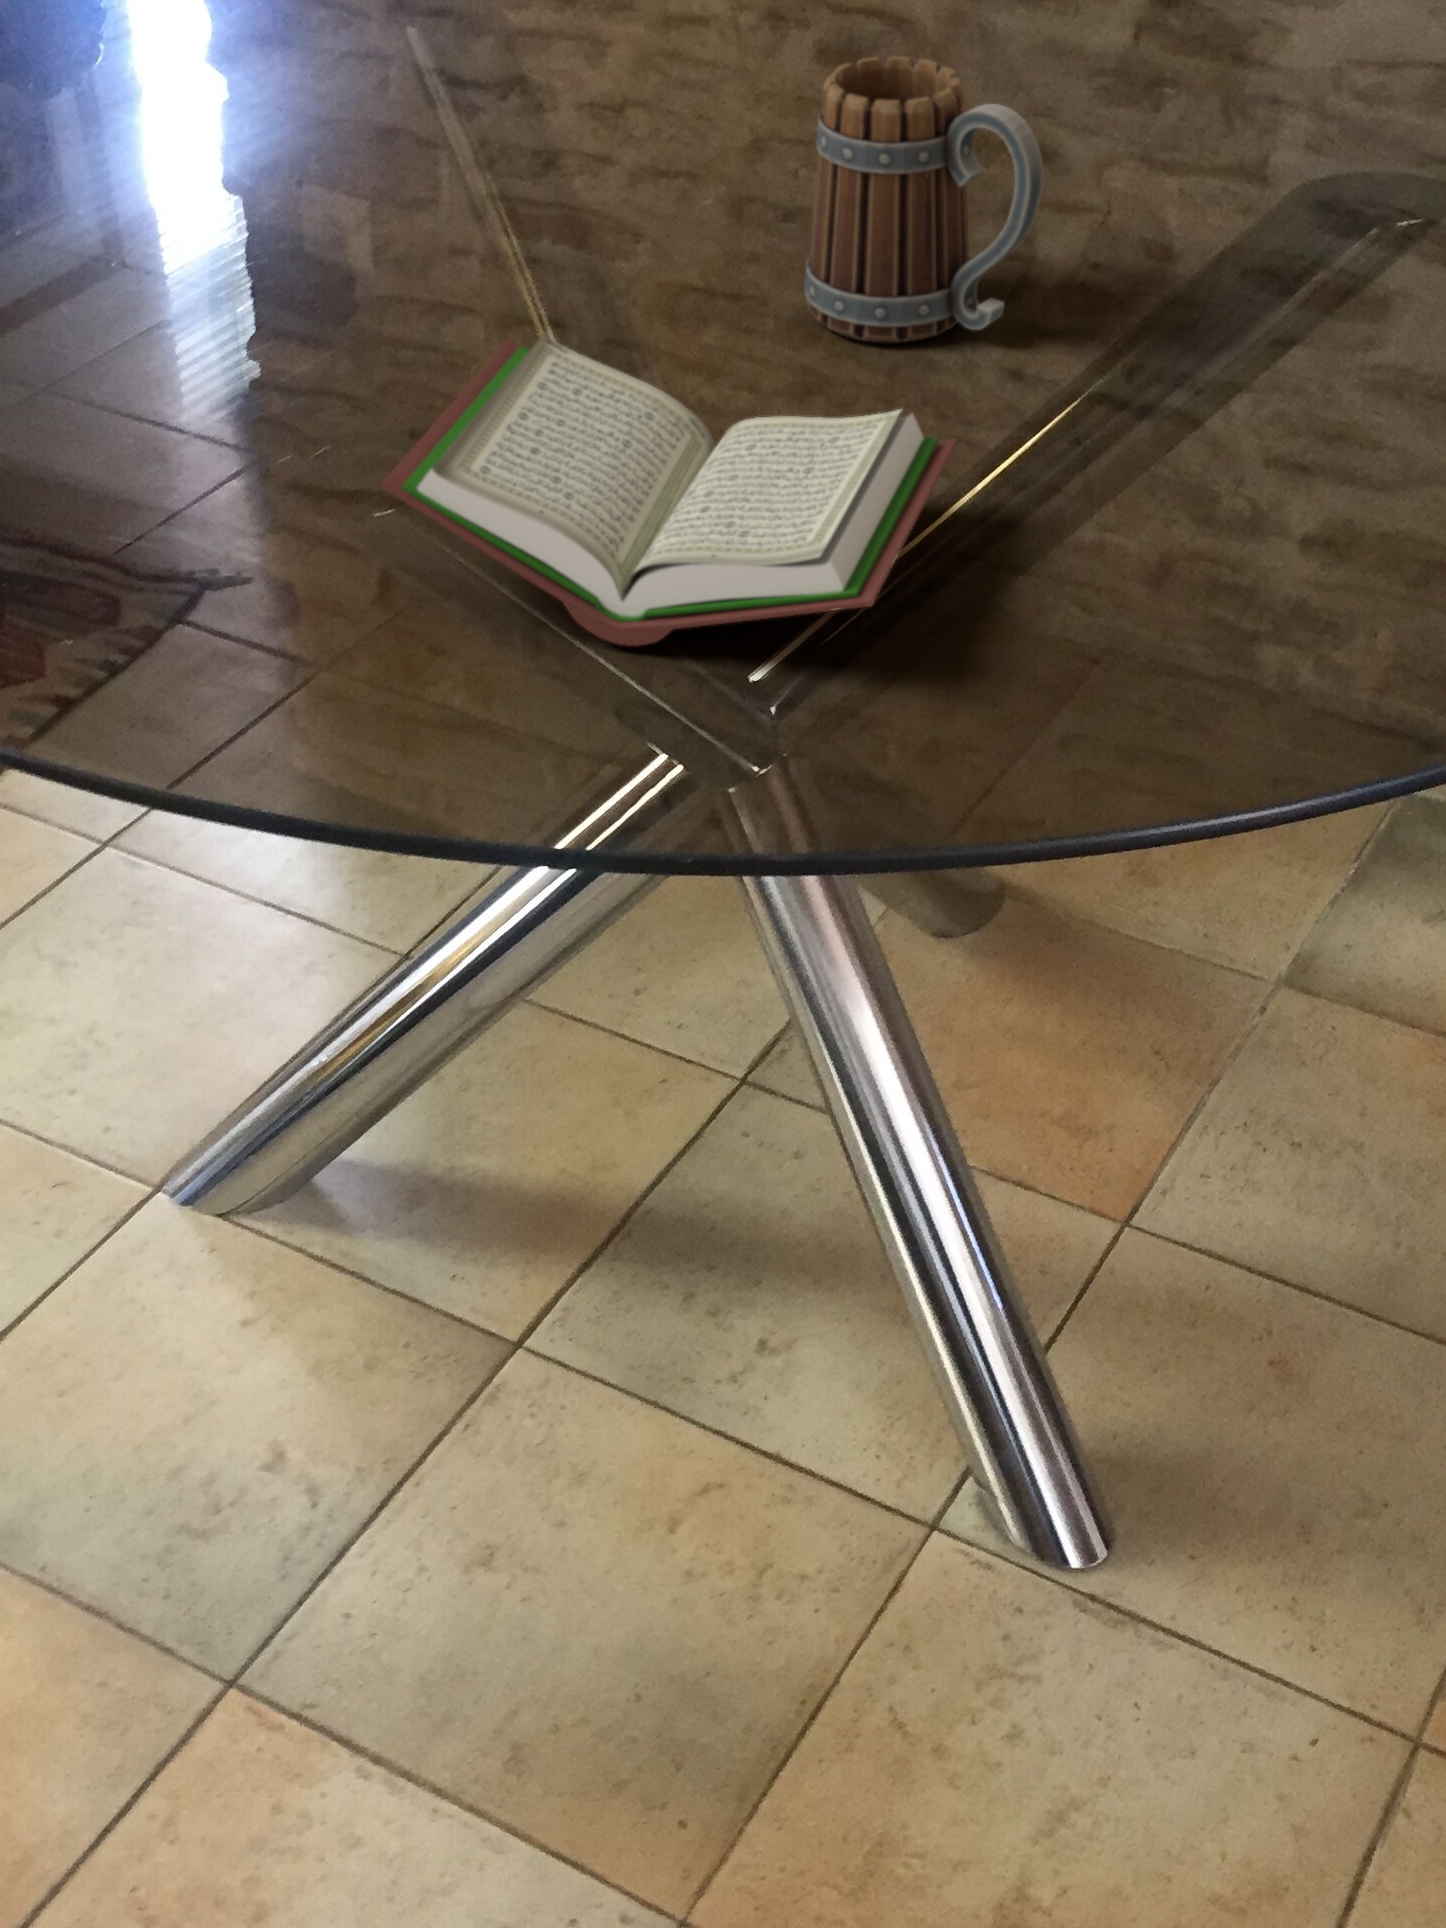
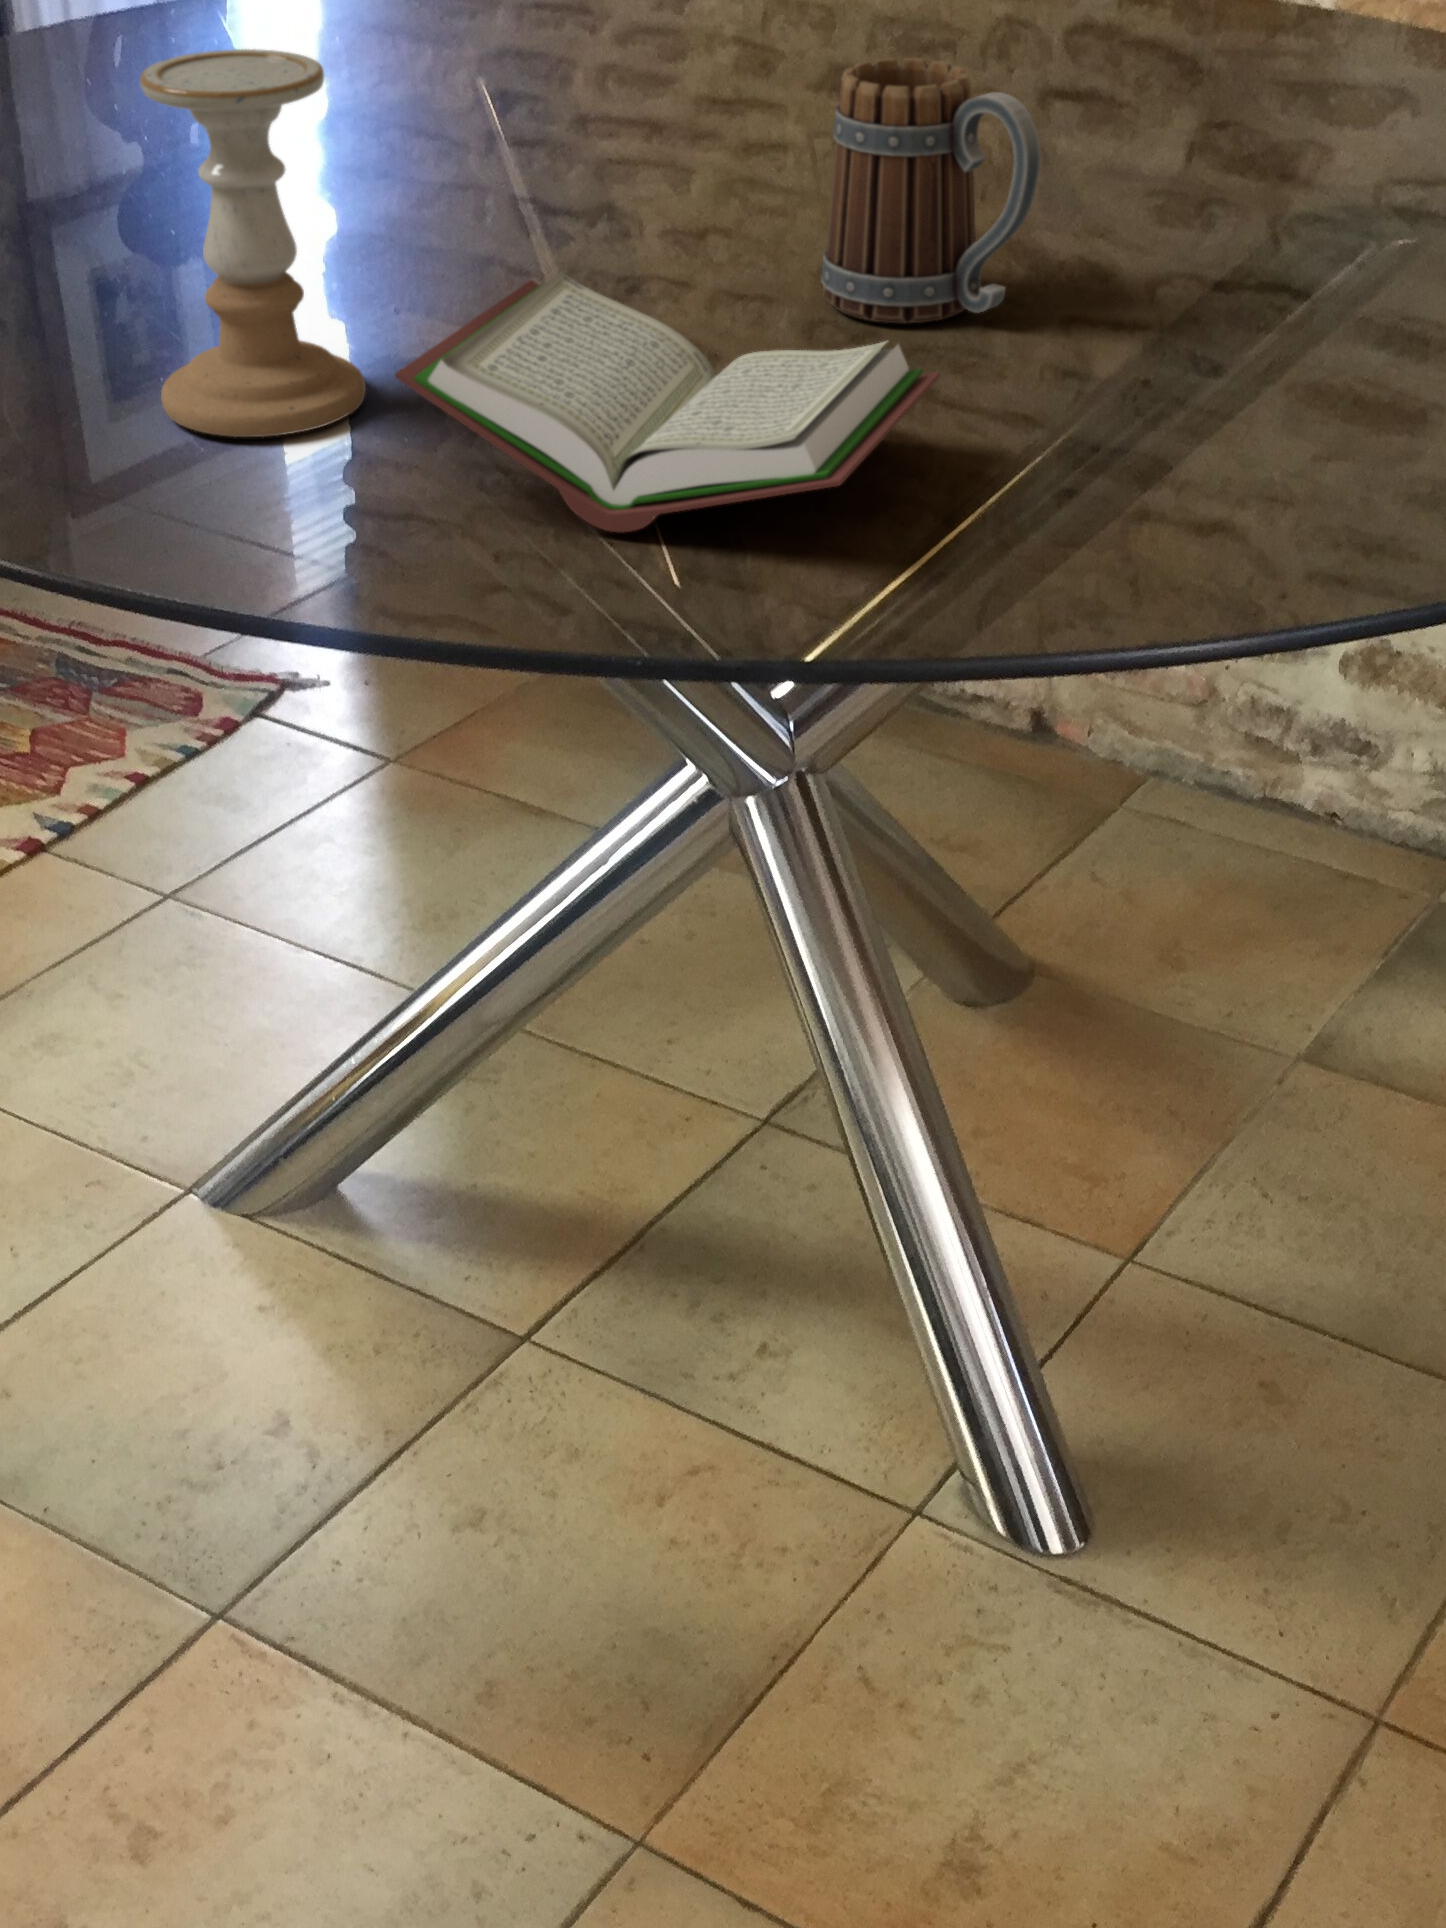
candle holder: none [82,105,335,526] -> present [140,49,366,437]

